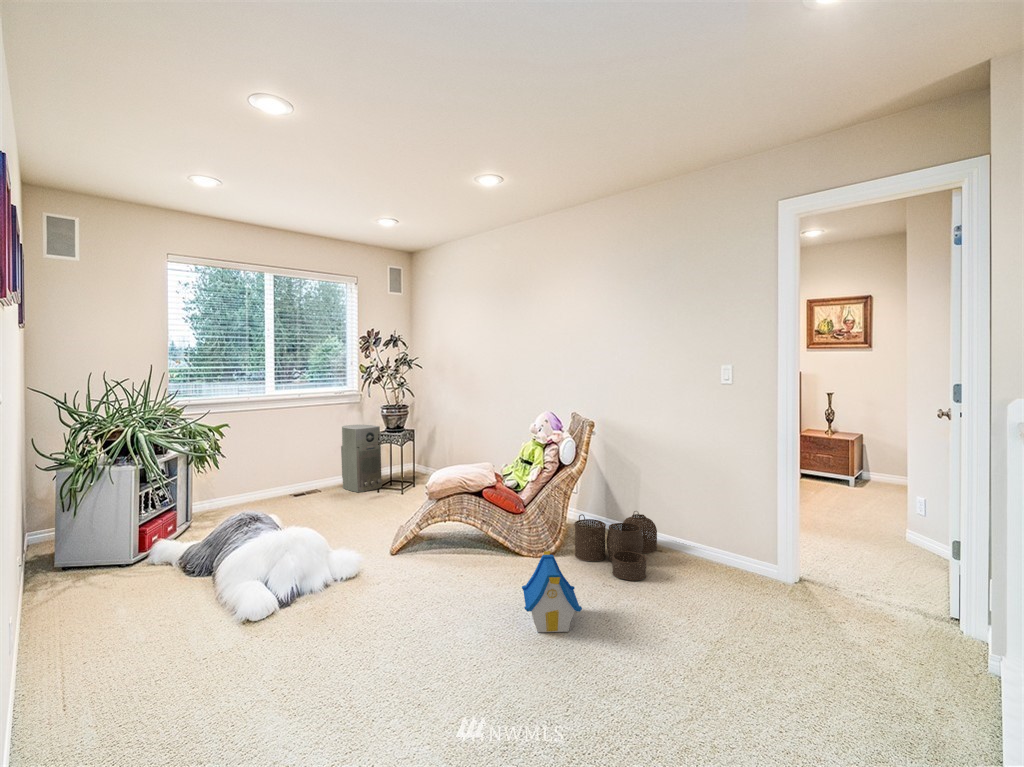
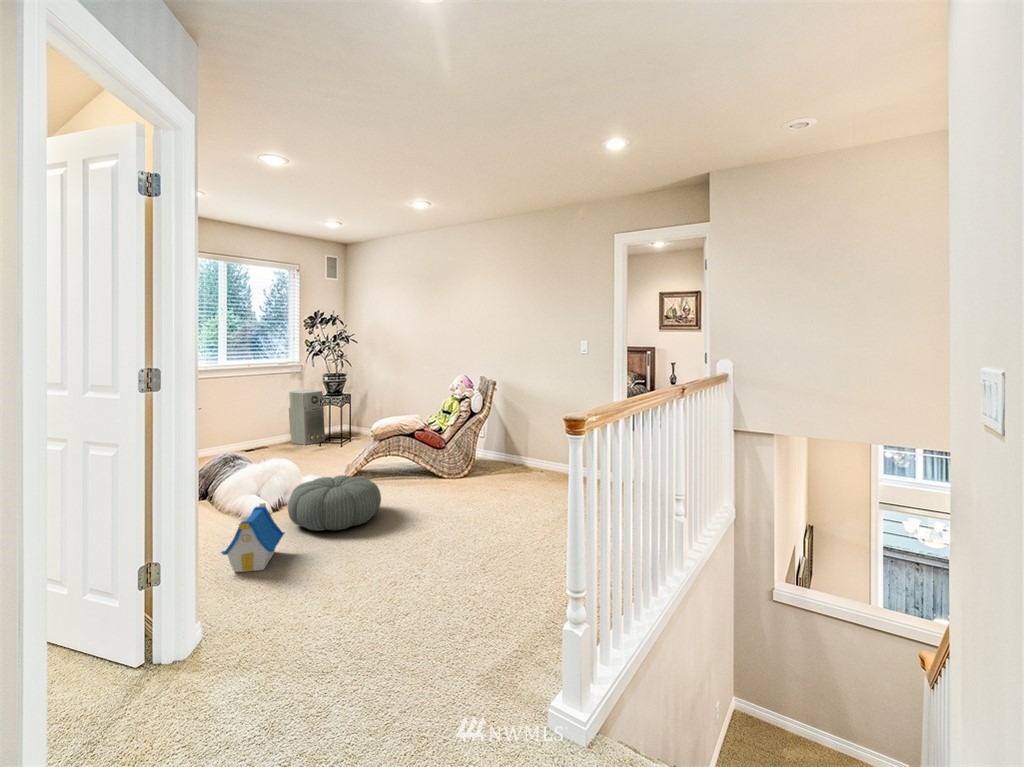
woven basket: present [574,511,657,581] -> none [482,445,540,488]
toy house: present [522,551,582,632] -> present [221,503,285,572]
pouf: none [294,558,427,651] -> present [288,475,381,531]

